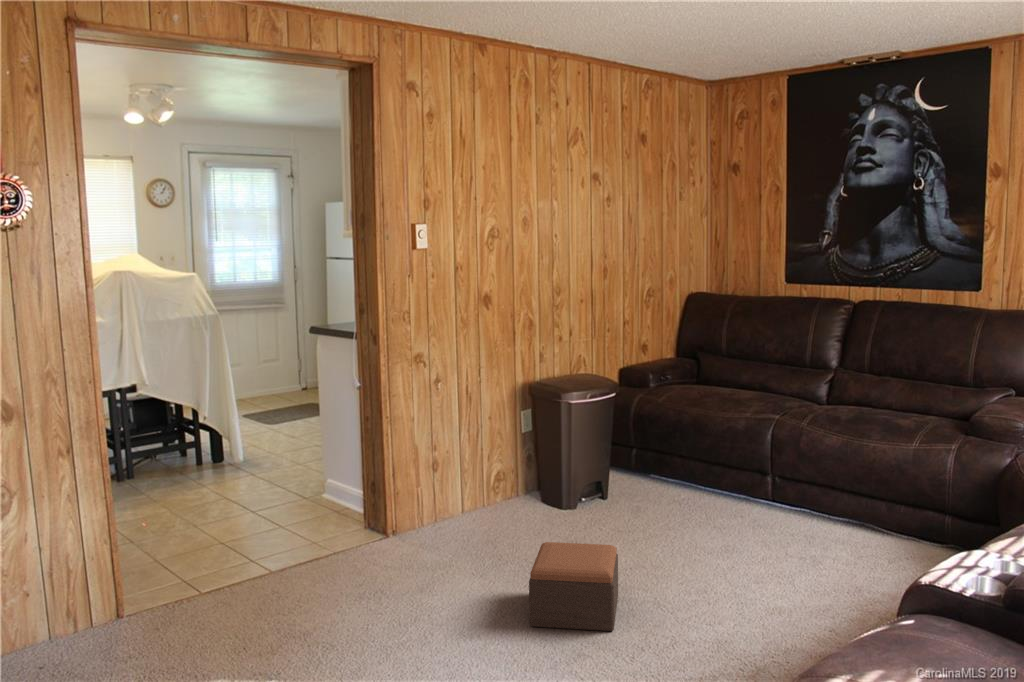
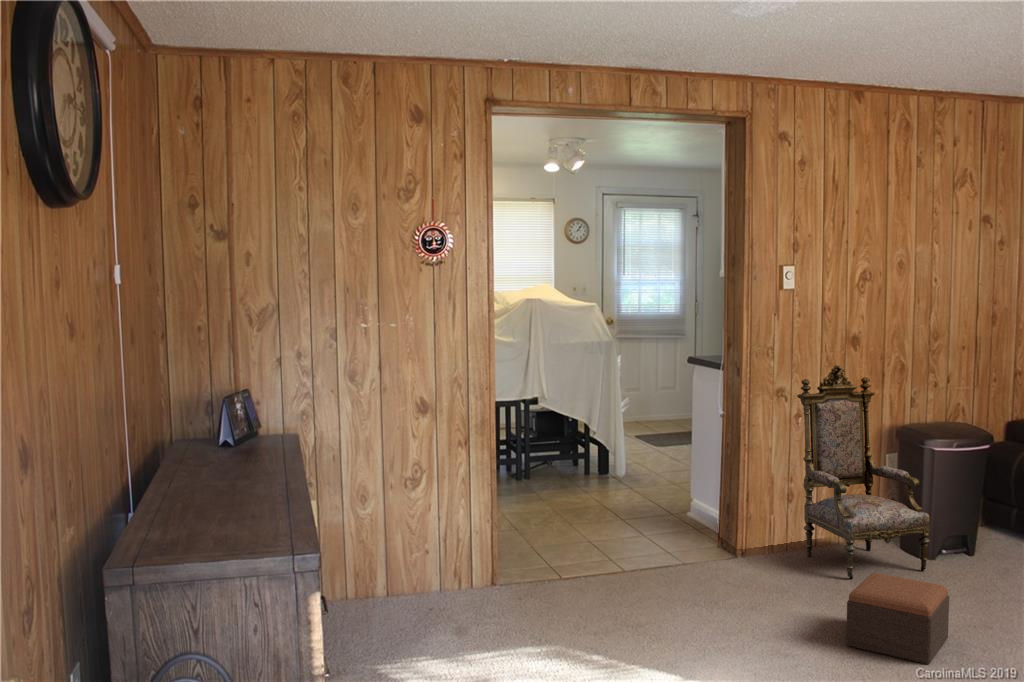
armchair: none [439,326,574,545] -> present [797,365,930,579]

